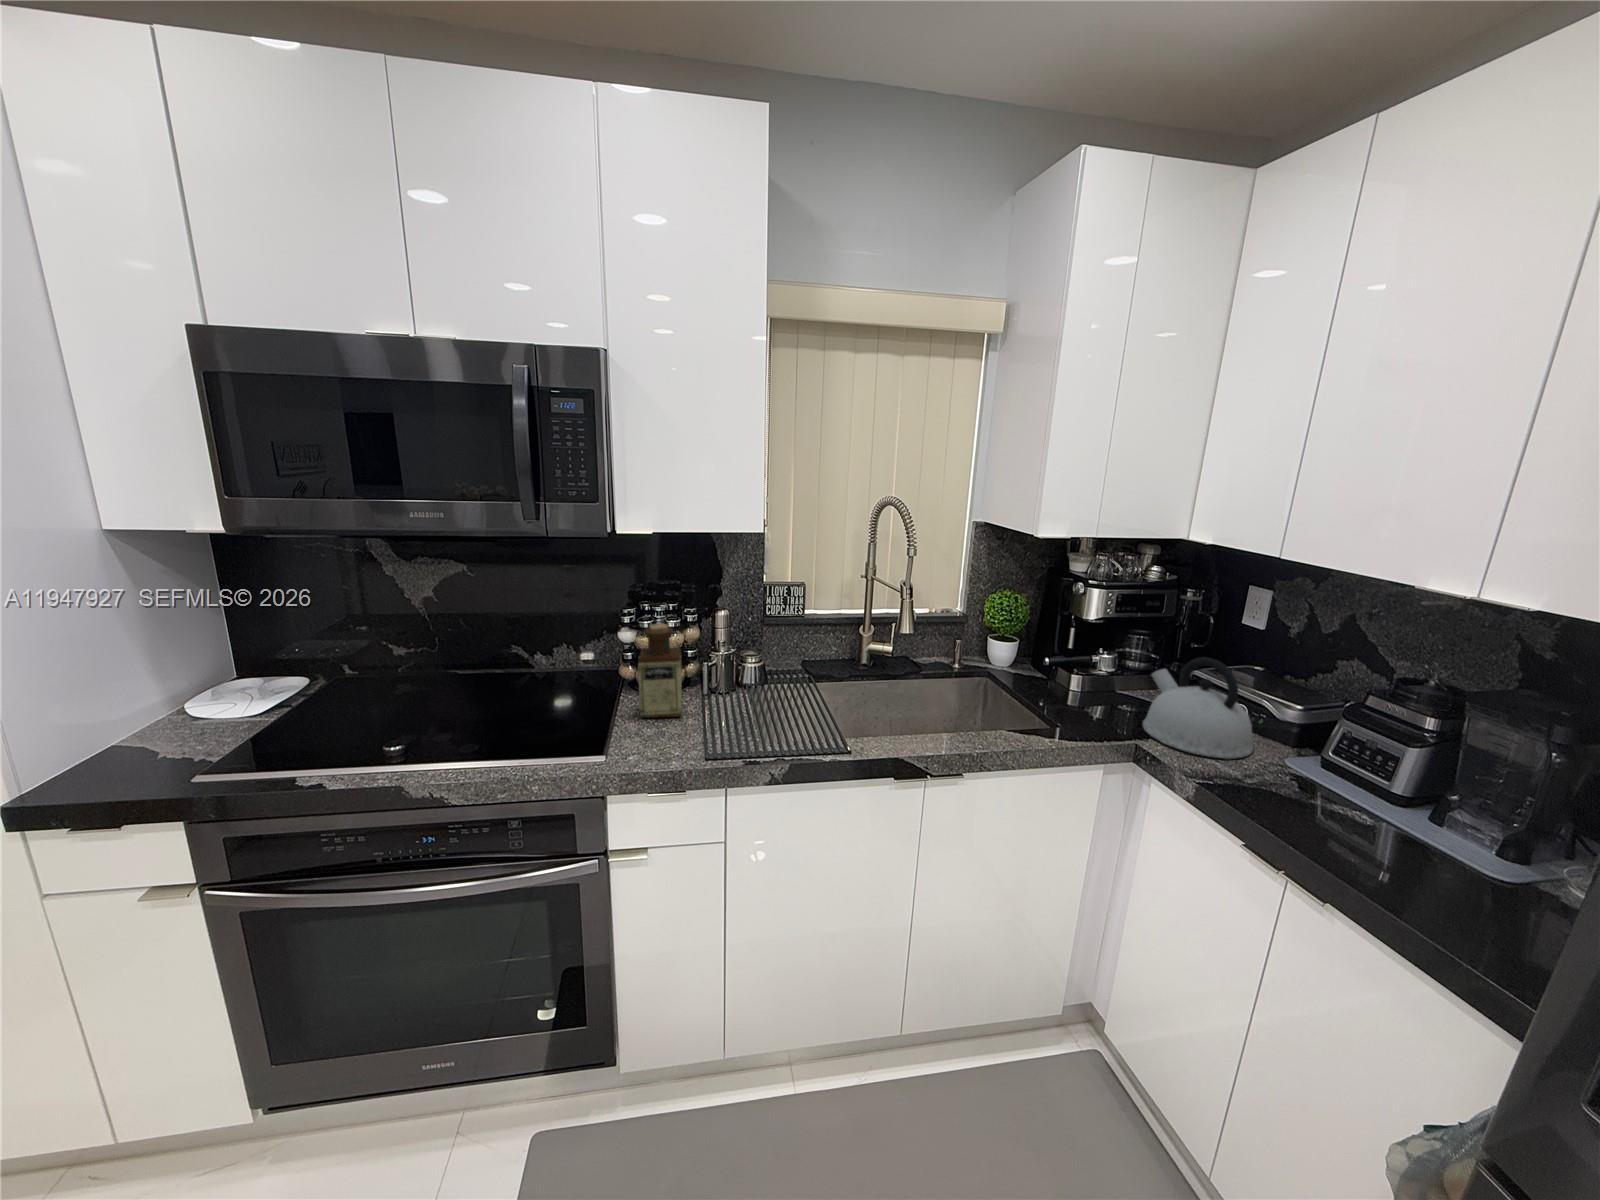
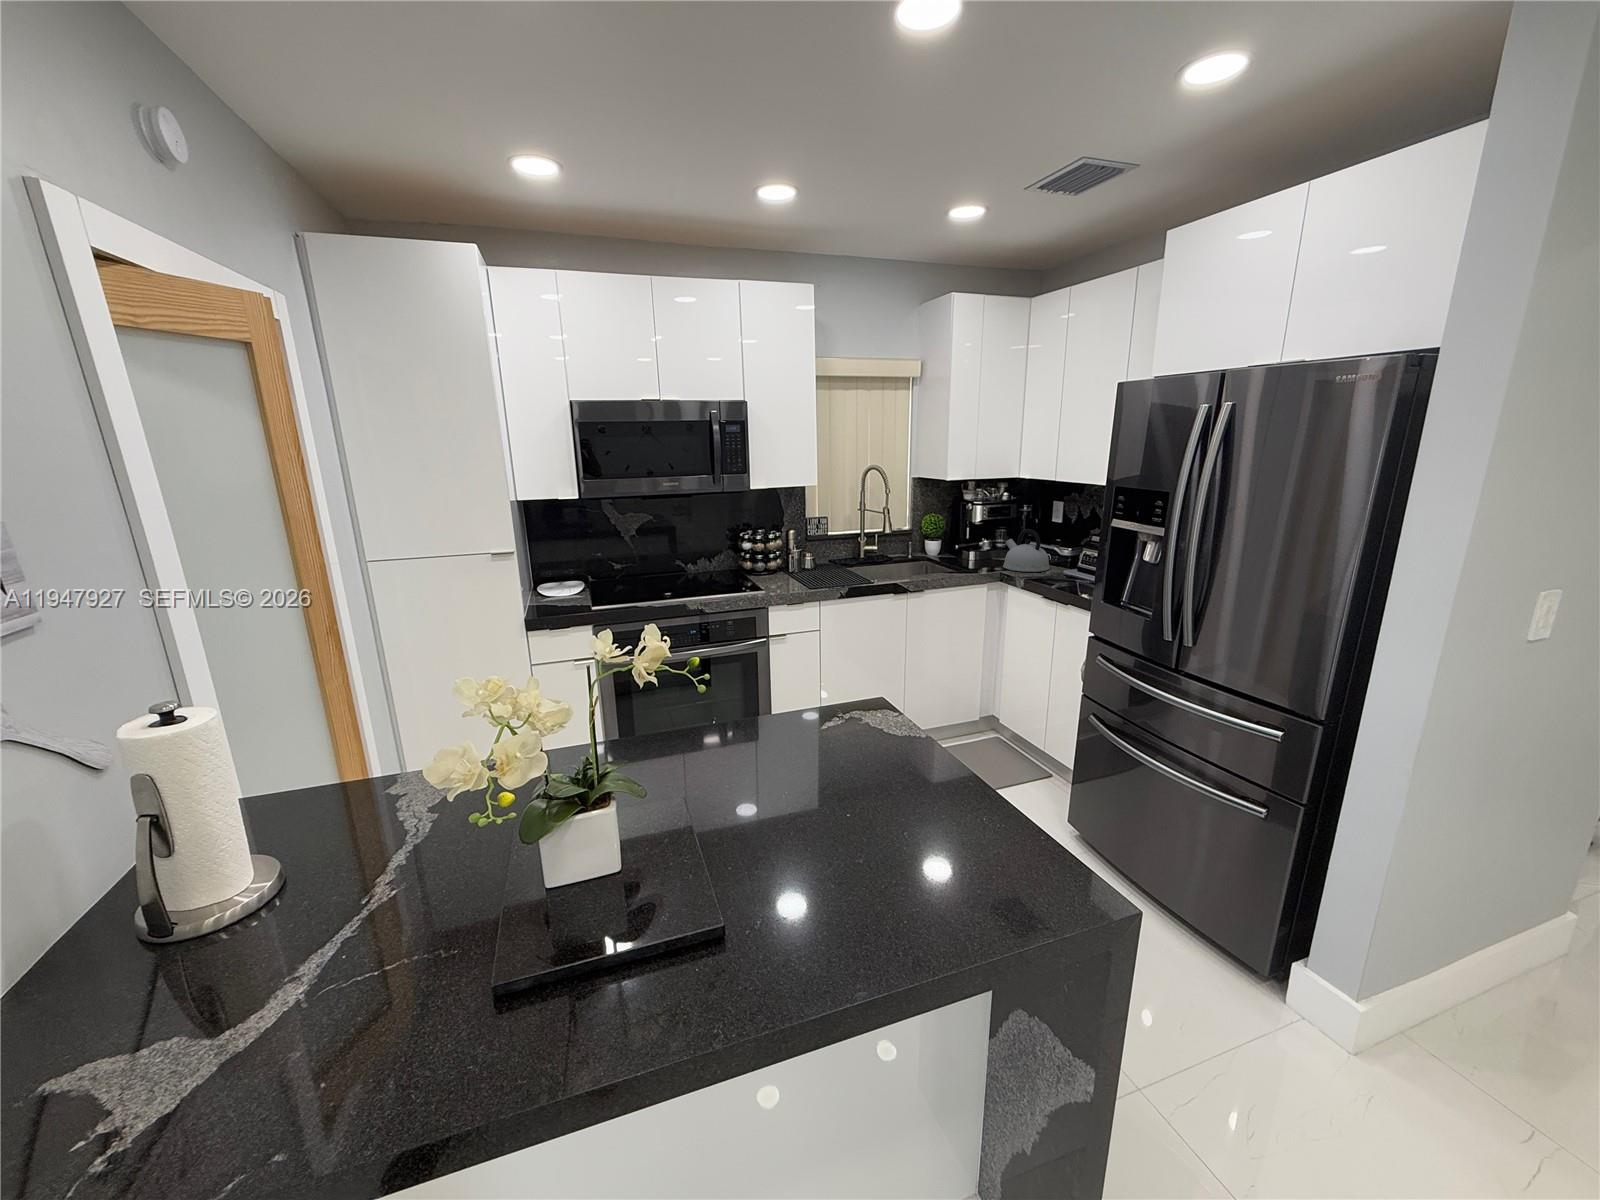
bottle: present [638,623,682,718] -> none [762,534,785,582]

